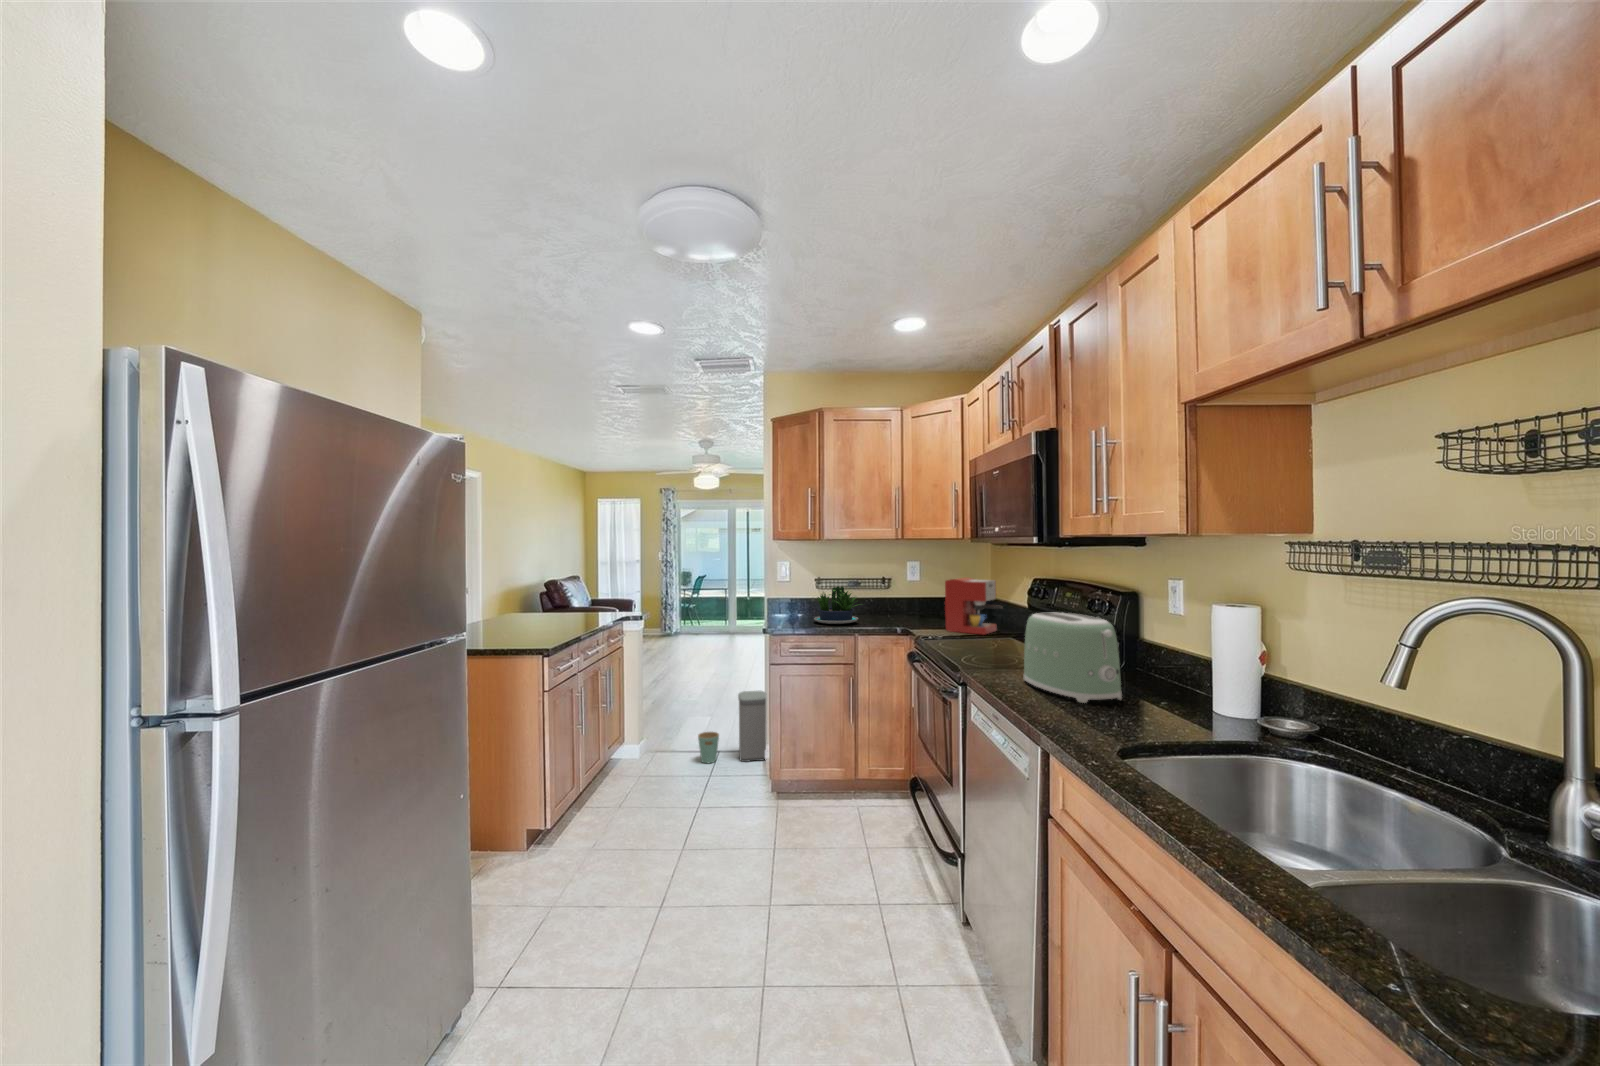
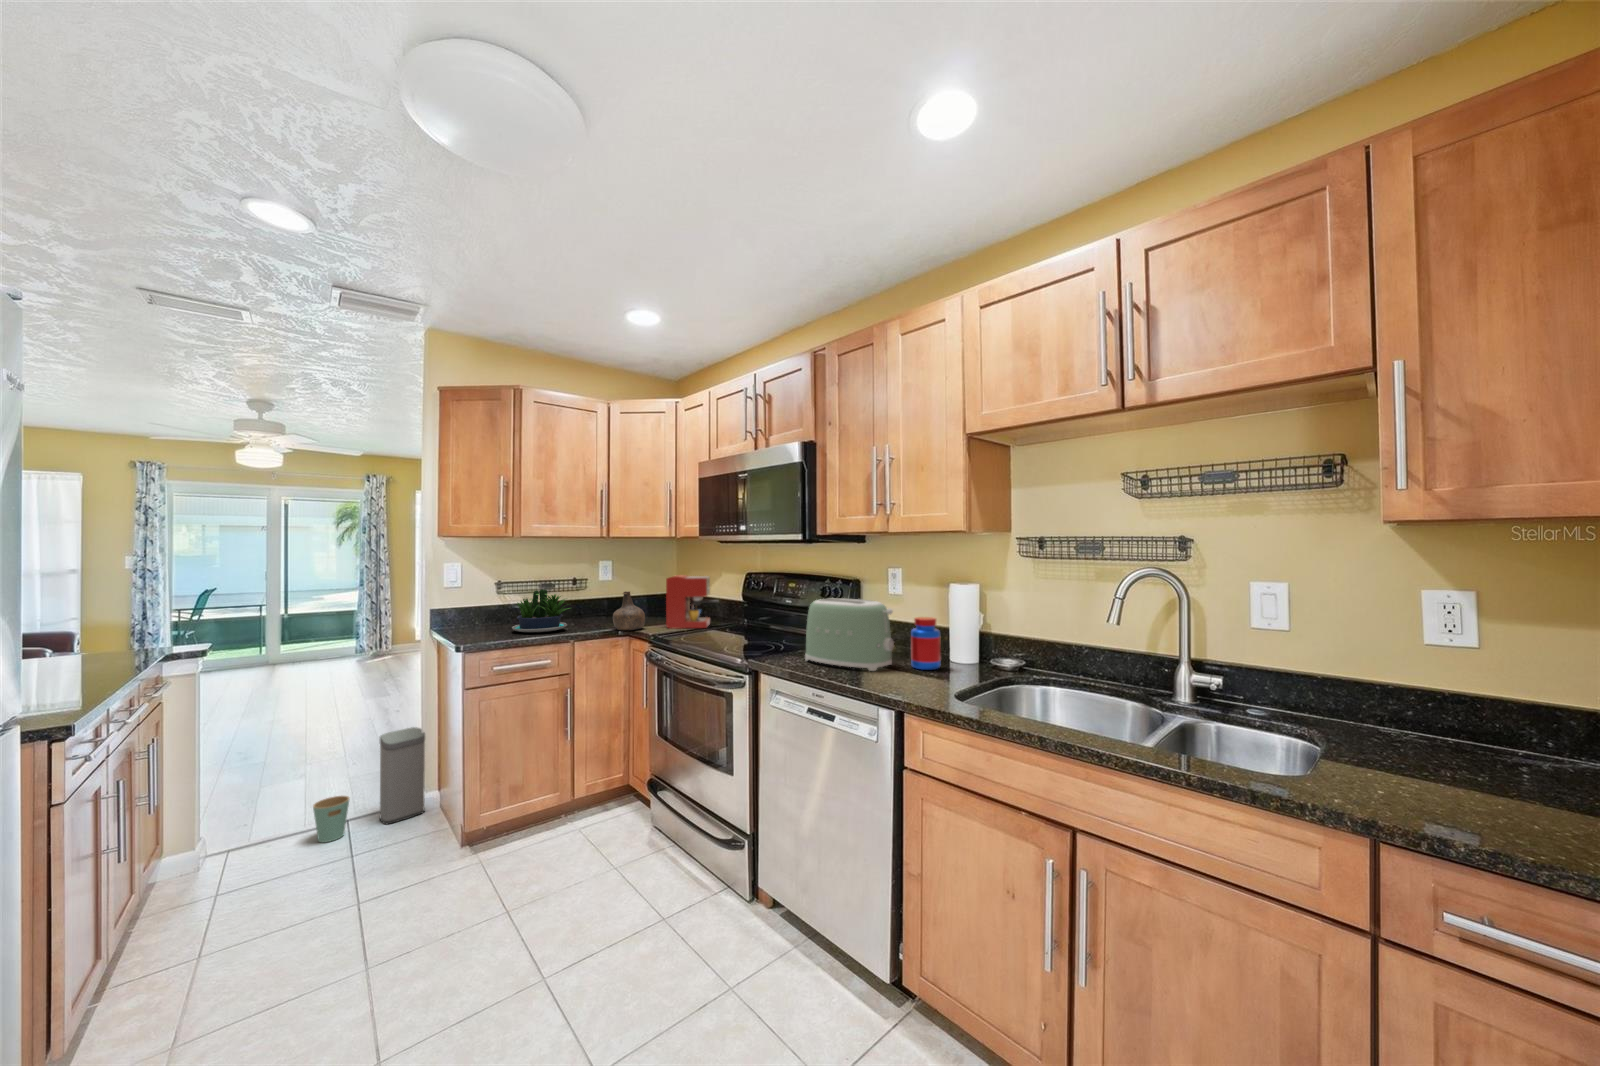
bottle: none [895,592,925,630] -> present [613,591,645,630]
jar: none [1143,644,1188,714] -> present [911,617,941,670]

